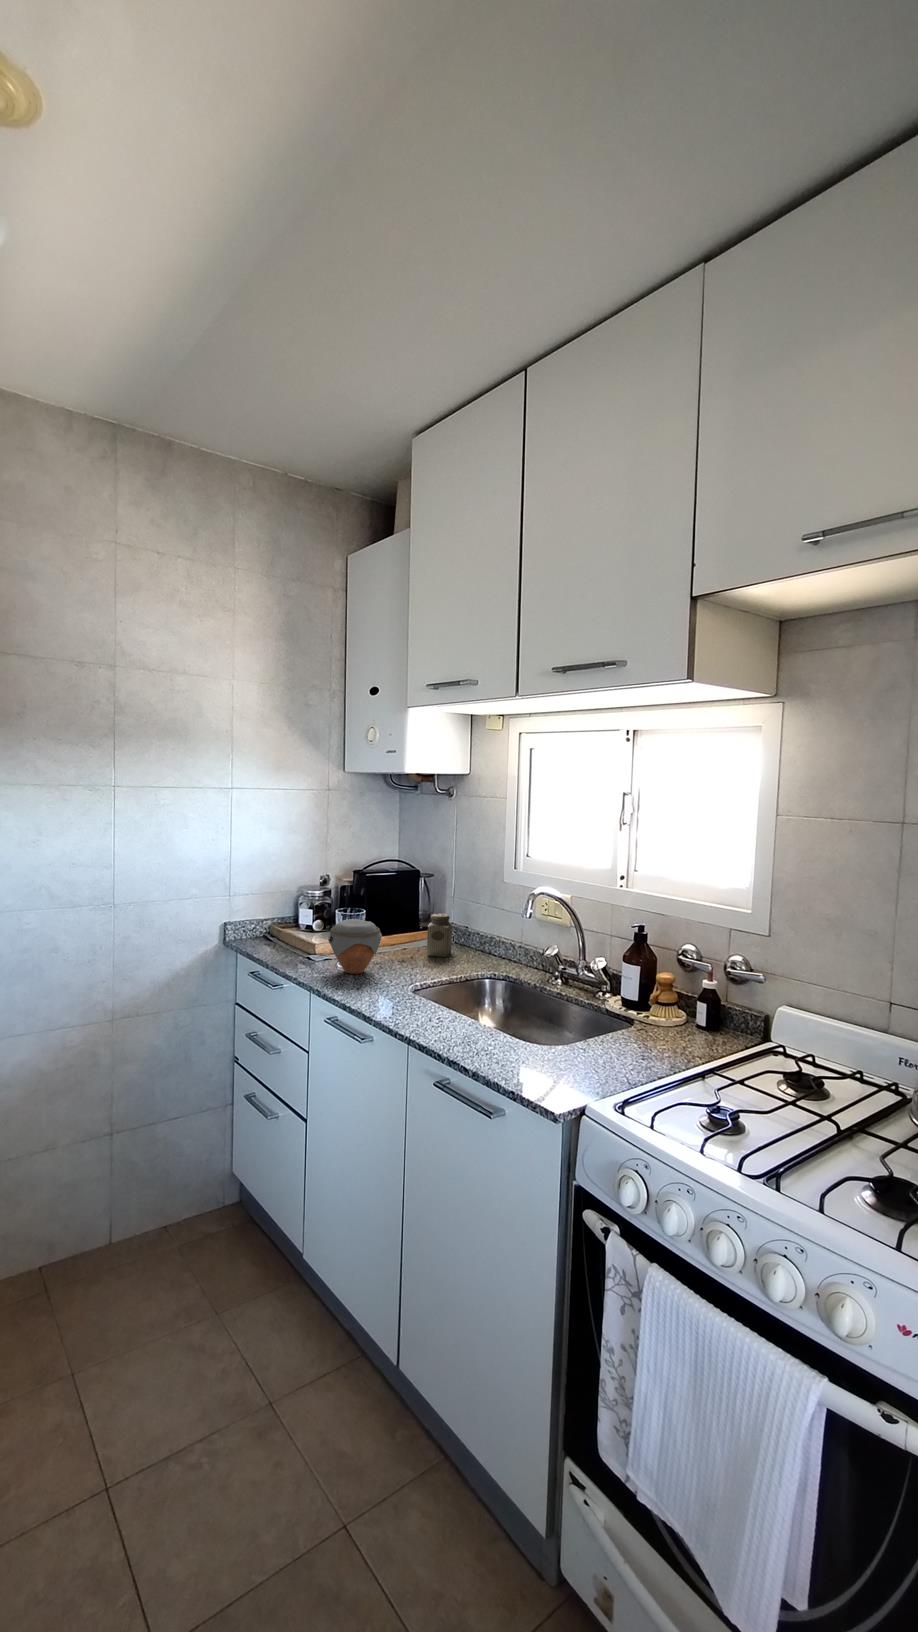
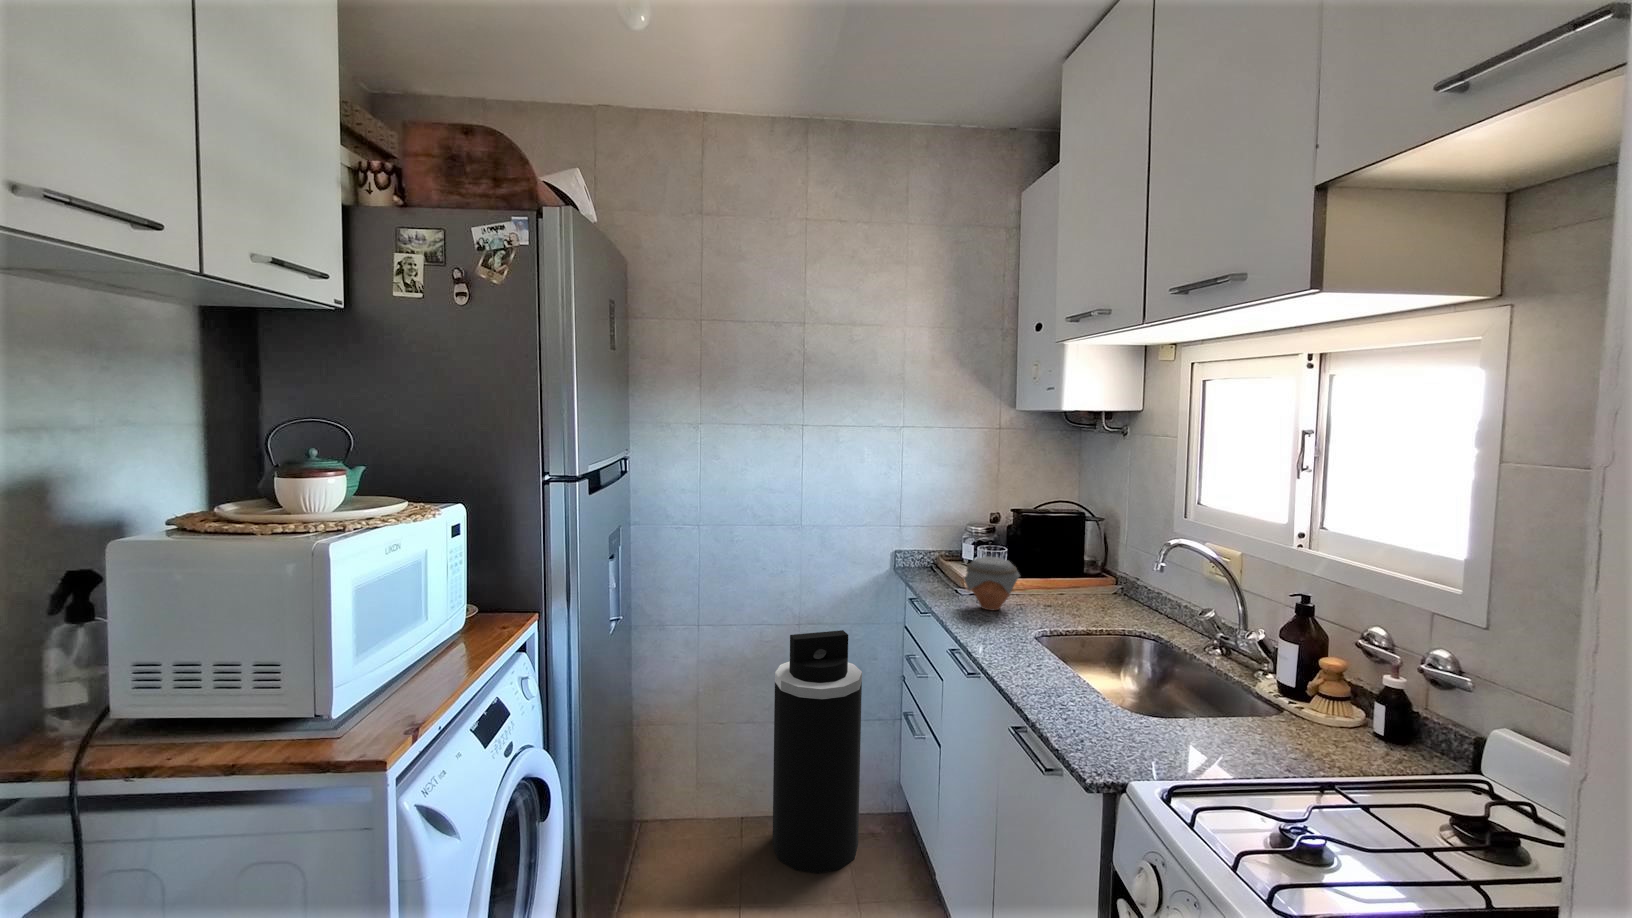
salt shaker: present [427,914,452,957] -> none [1080,560,1112,607]
trash can: none [88,1021,200,1317] -> present [773,630,862,874]

